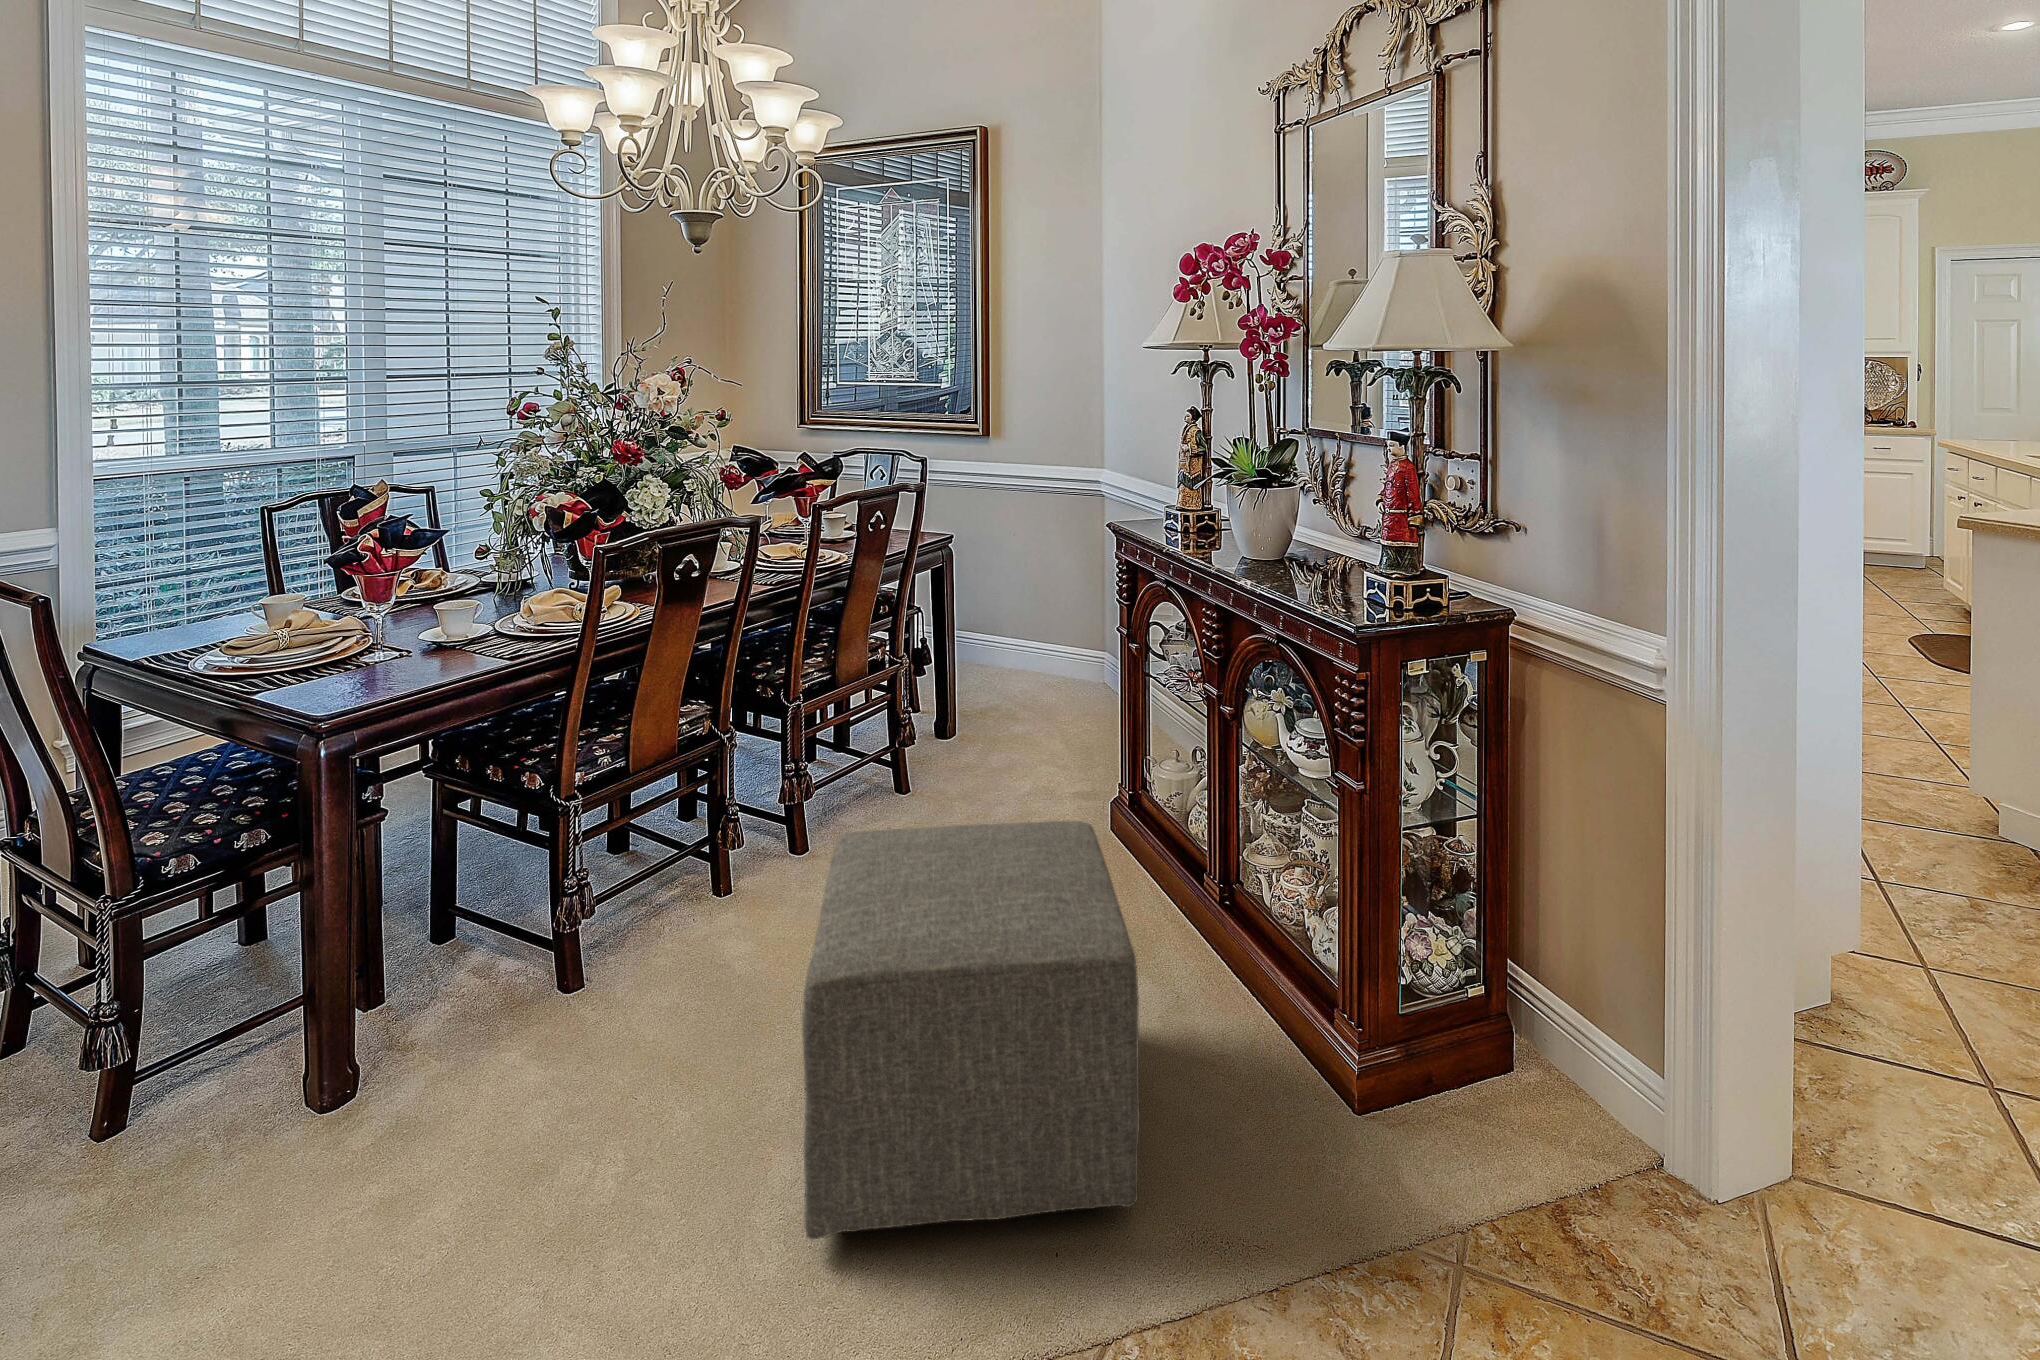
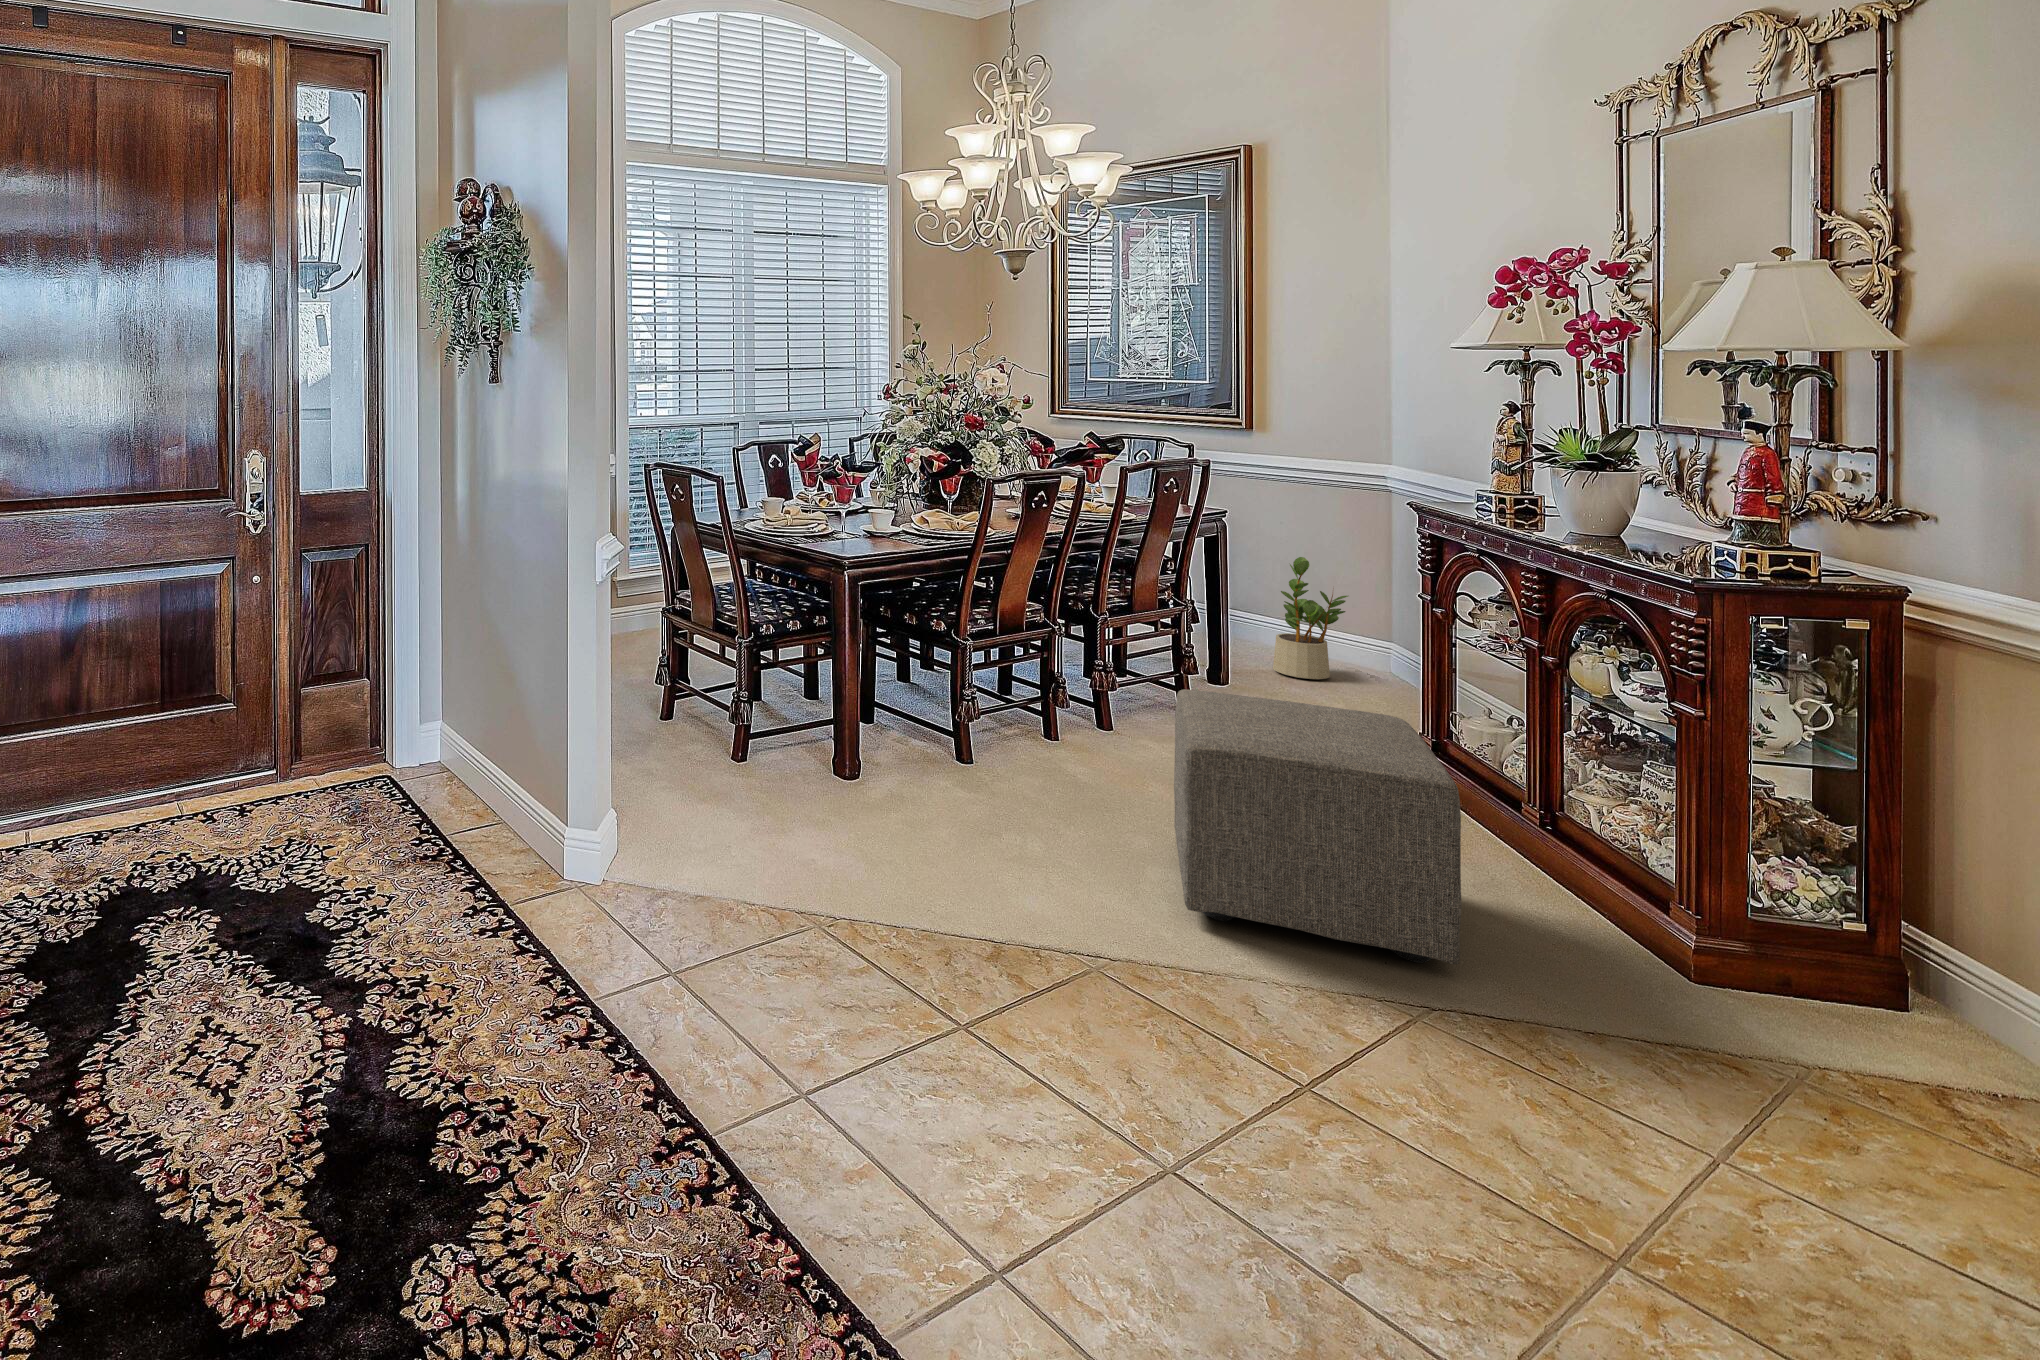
potted plant: none [1003,572,1069,704] -> present [1273,557,1348,679]

